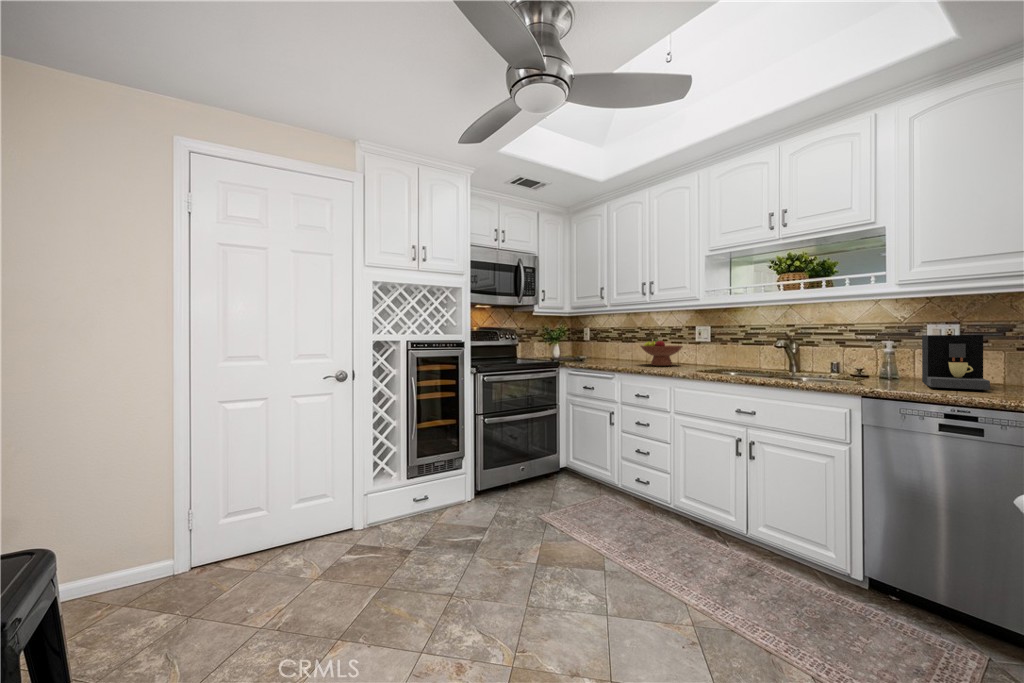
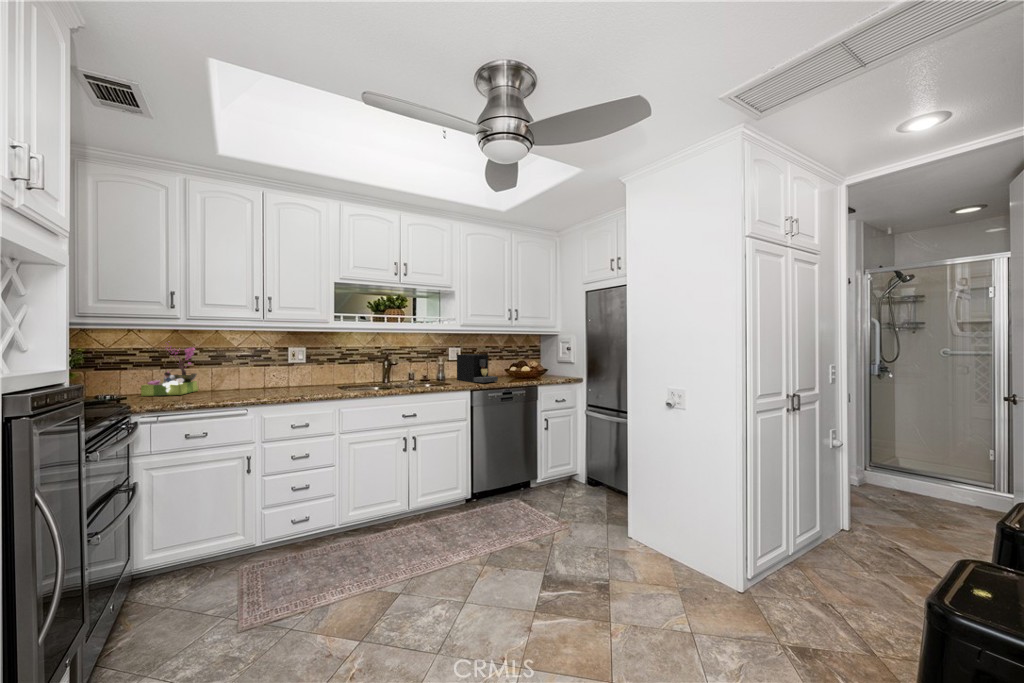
flower arrangement: none [608,323,641,362] -> present [141,343,198,396]
fruit bowl: present [641,338,683,366] -> none [236,362,291,393]

